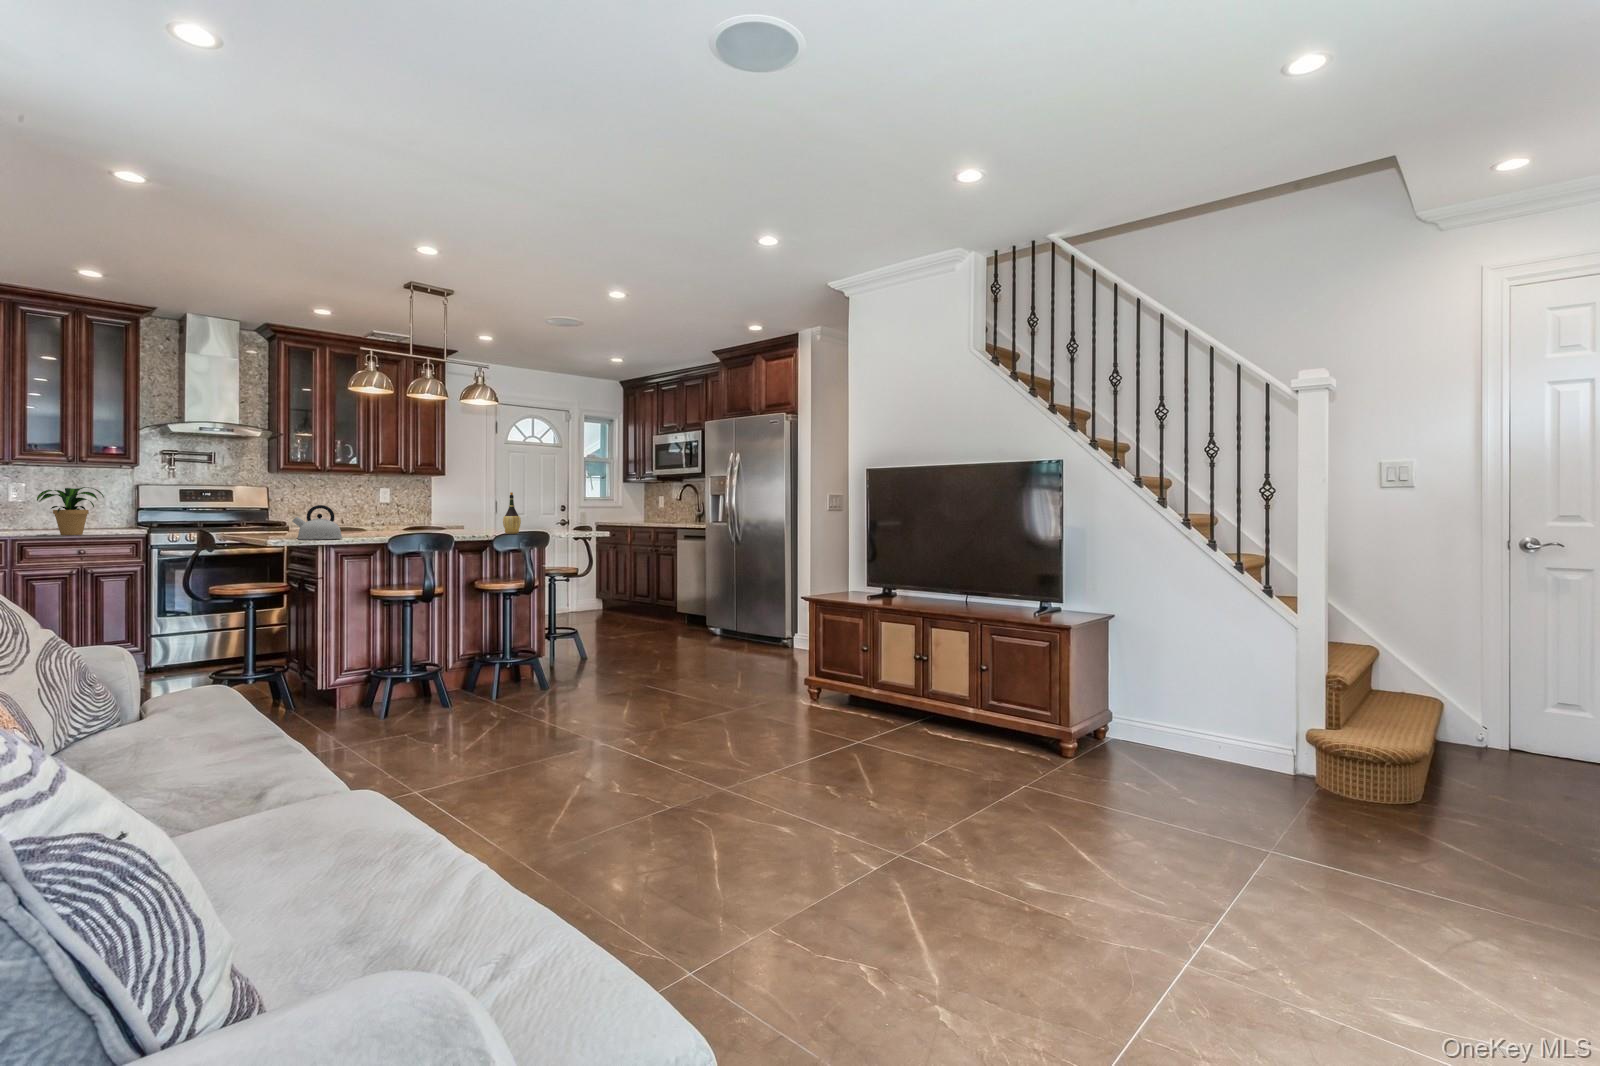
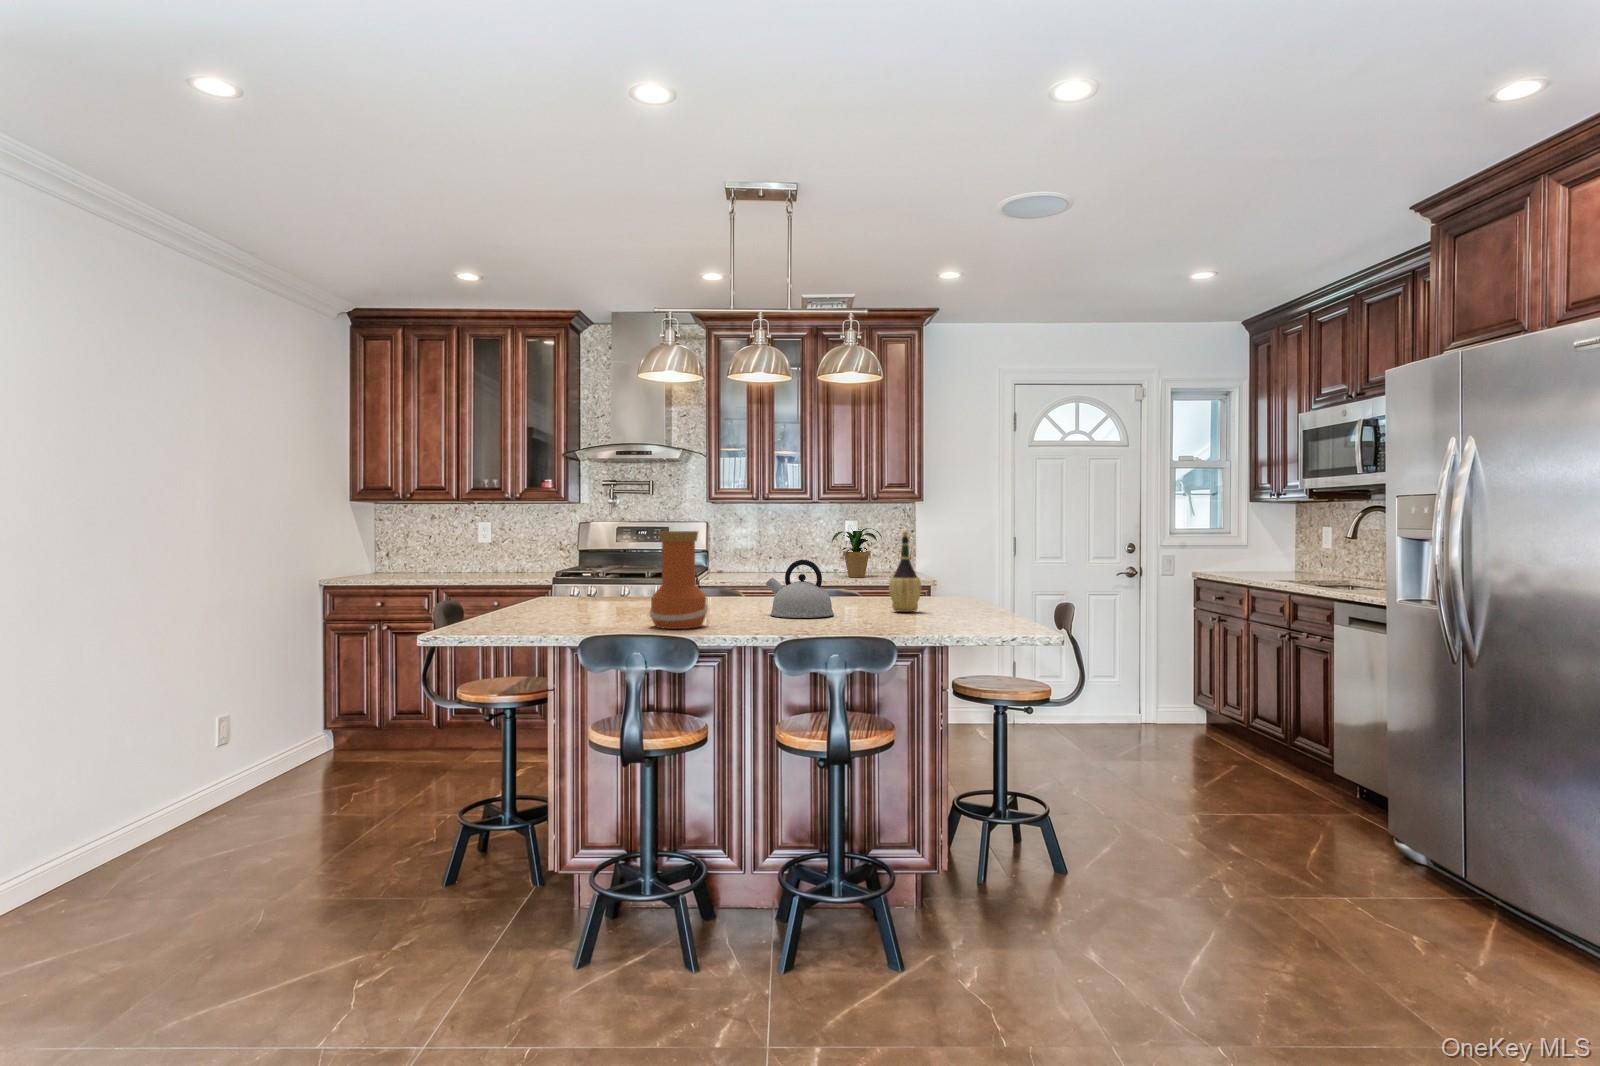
potted plant: present [37,487,104,535] -> present [832,528,882,577]
vase: none [412,489,445,539] -> present [650,531,707,629]
kettle: present [292,505,342,540] -> present [766,560,834,618]

